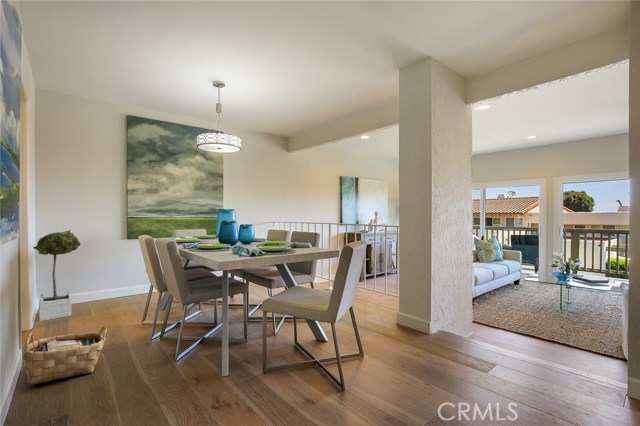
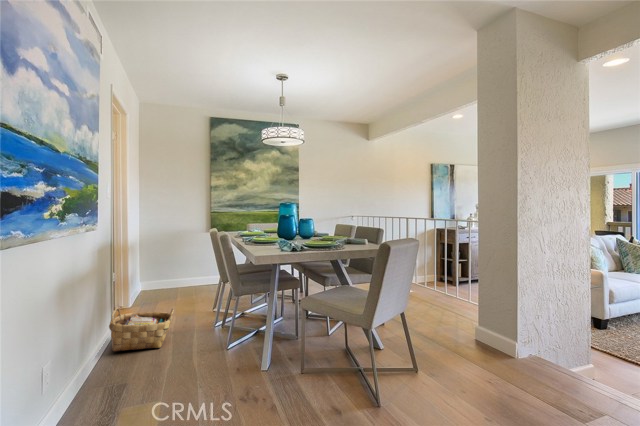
potted tree: present [33,230,81,321] -> none [140,222,174,298]

